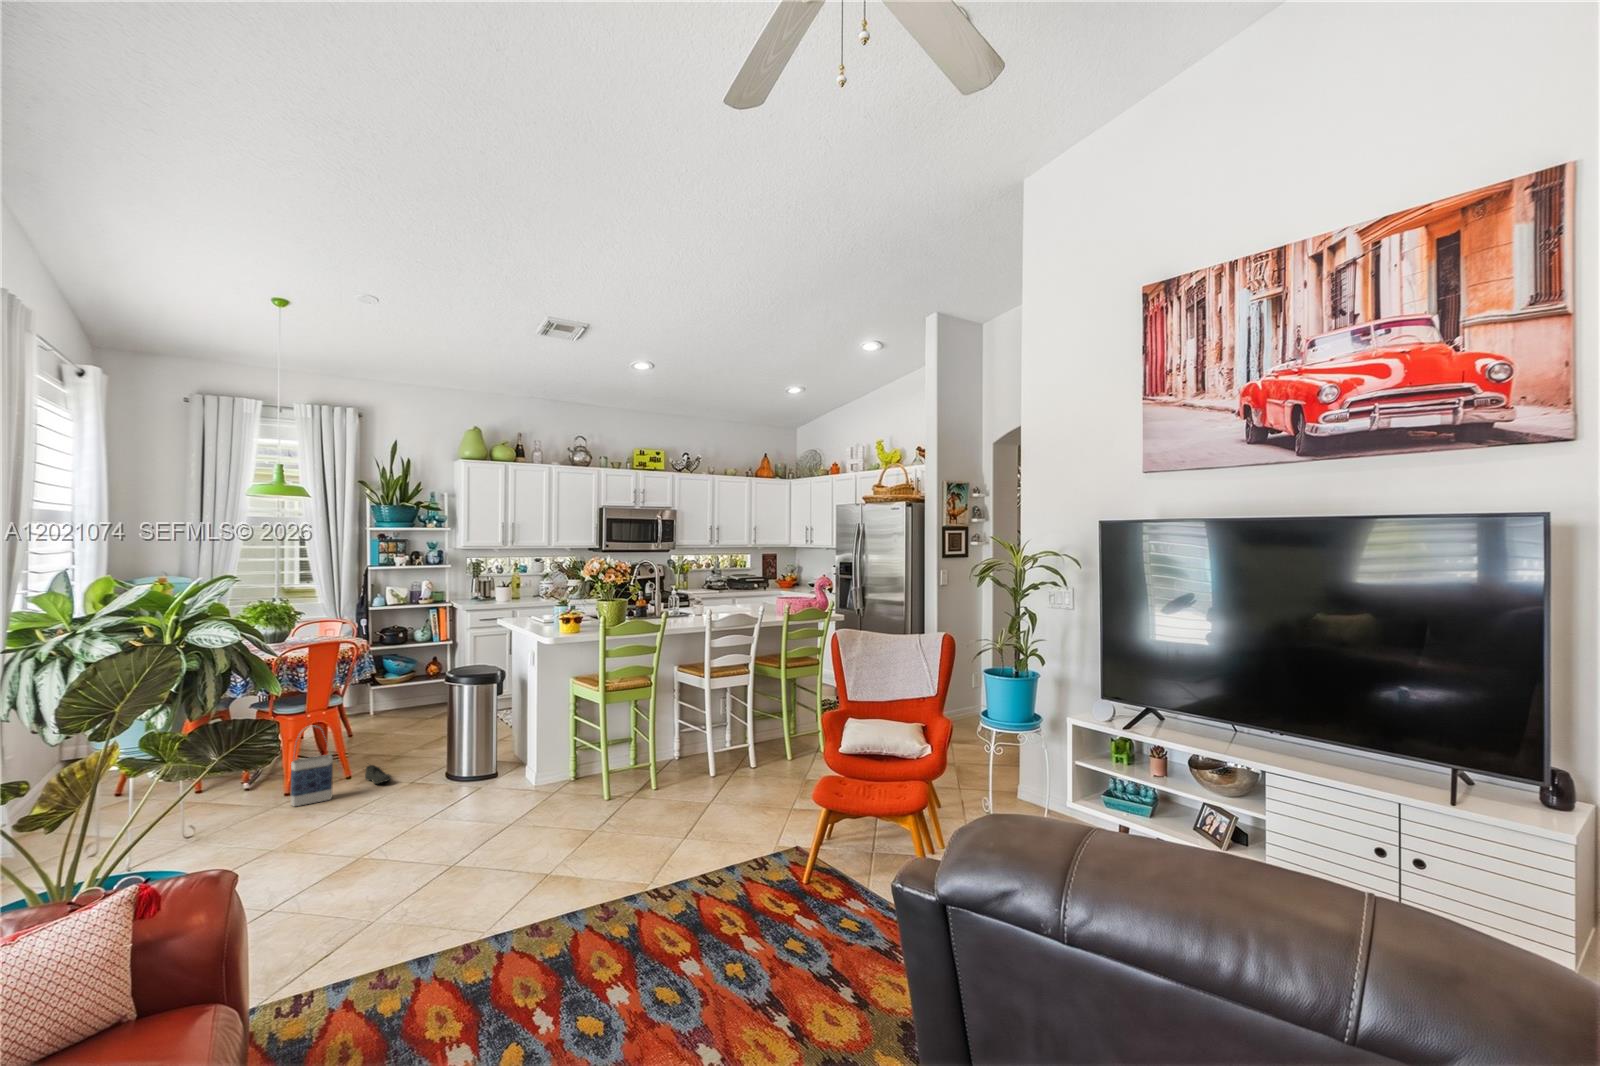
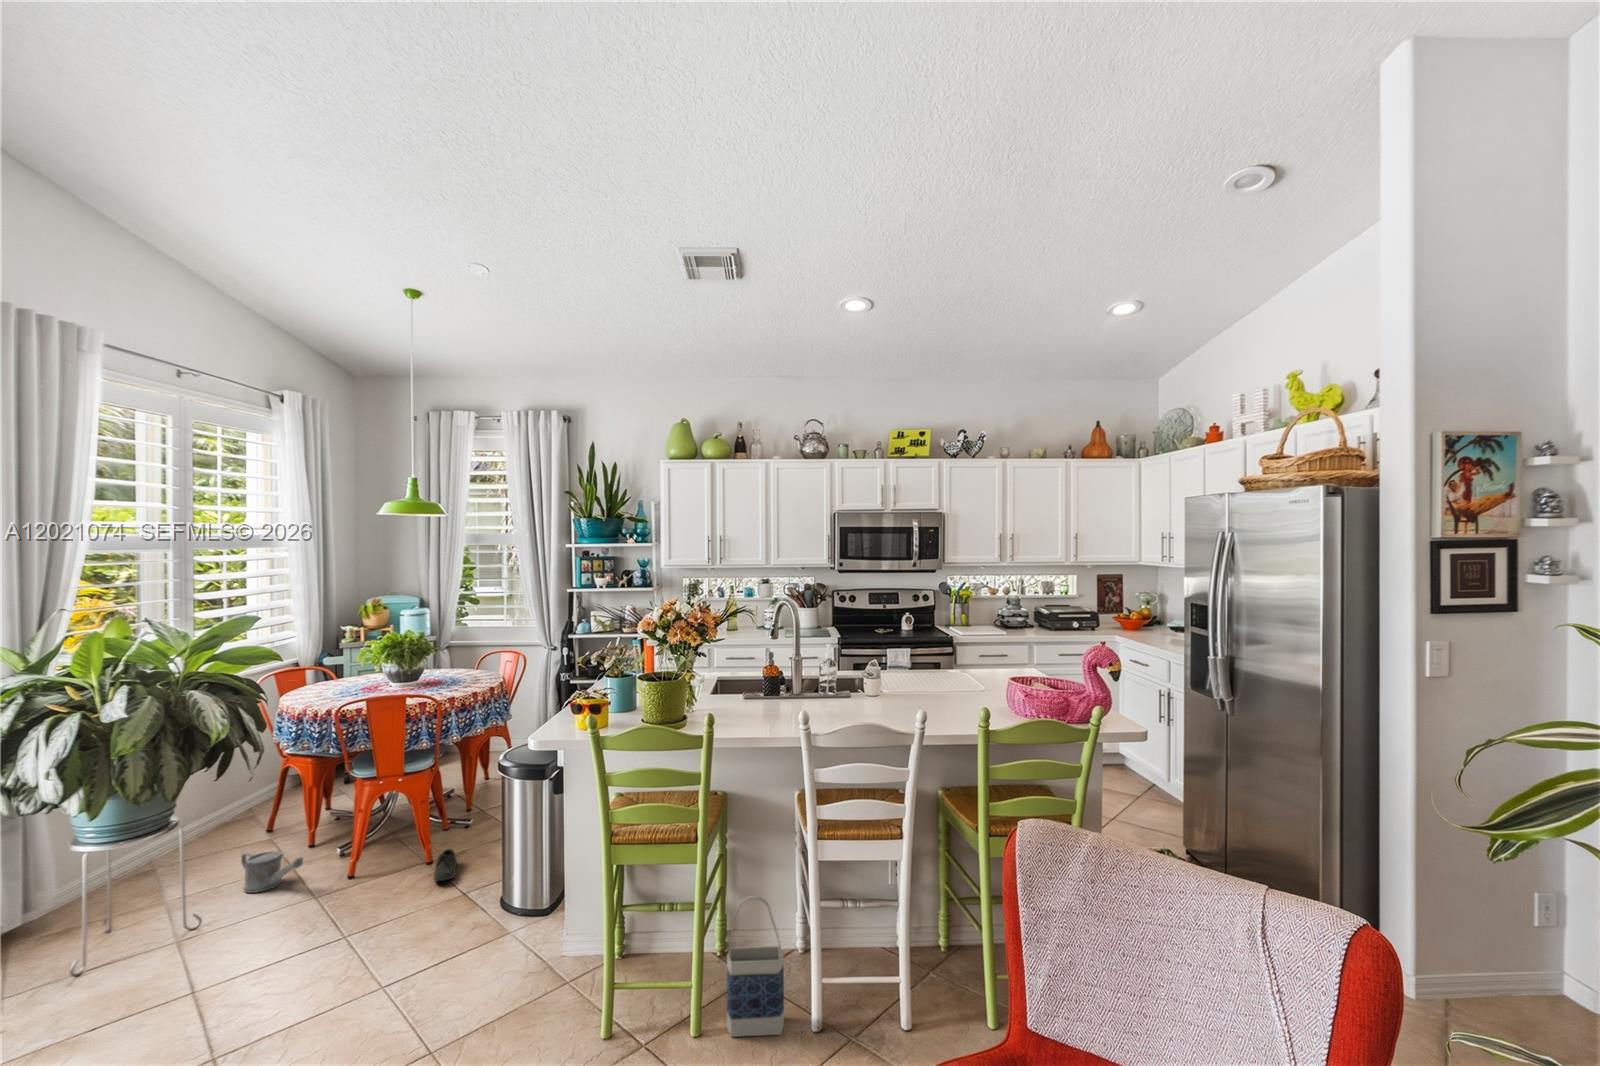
bag: present [290,726,333,806] -> present [727,896,784,1037]
watering can: none [168,782,254,822] -> present [241,851,303,893]

